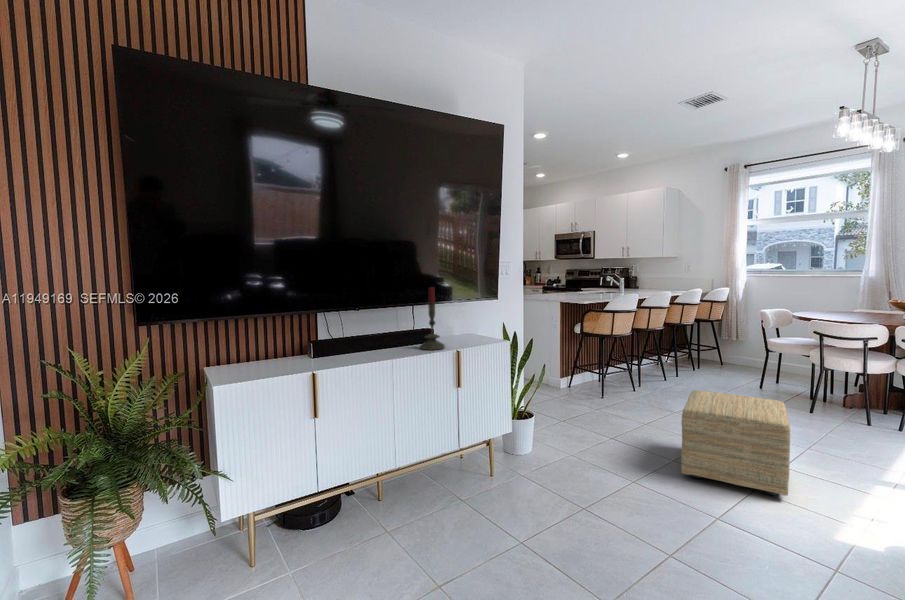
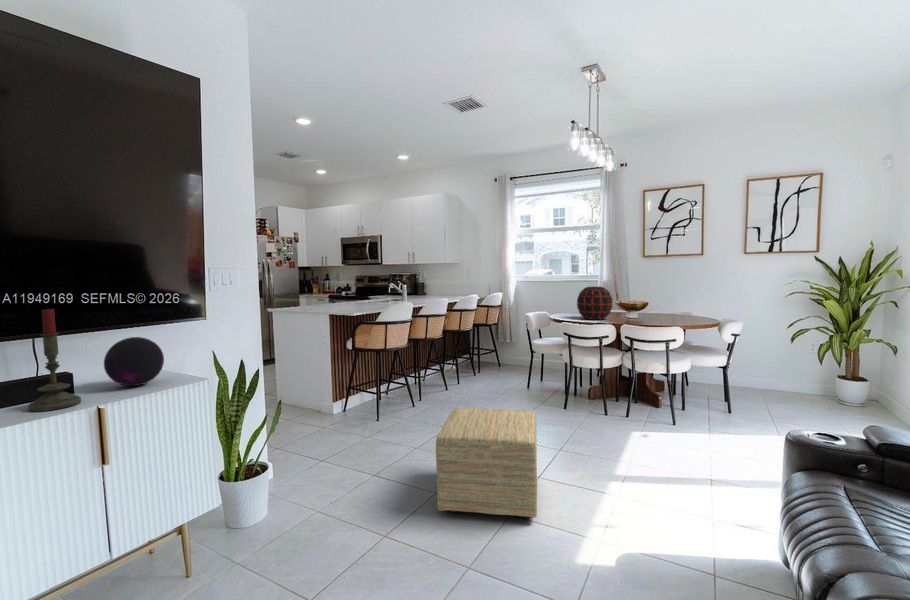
decorative vase: none [832,282,883,319] -> present [577,287,612,320]
decorative orb: none [449,309,482,342] -> present [104,337,164,386]

